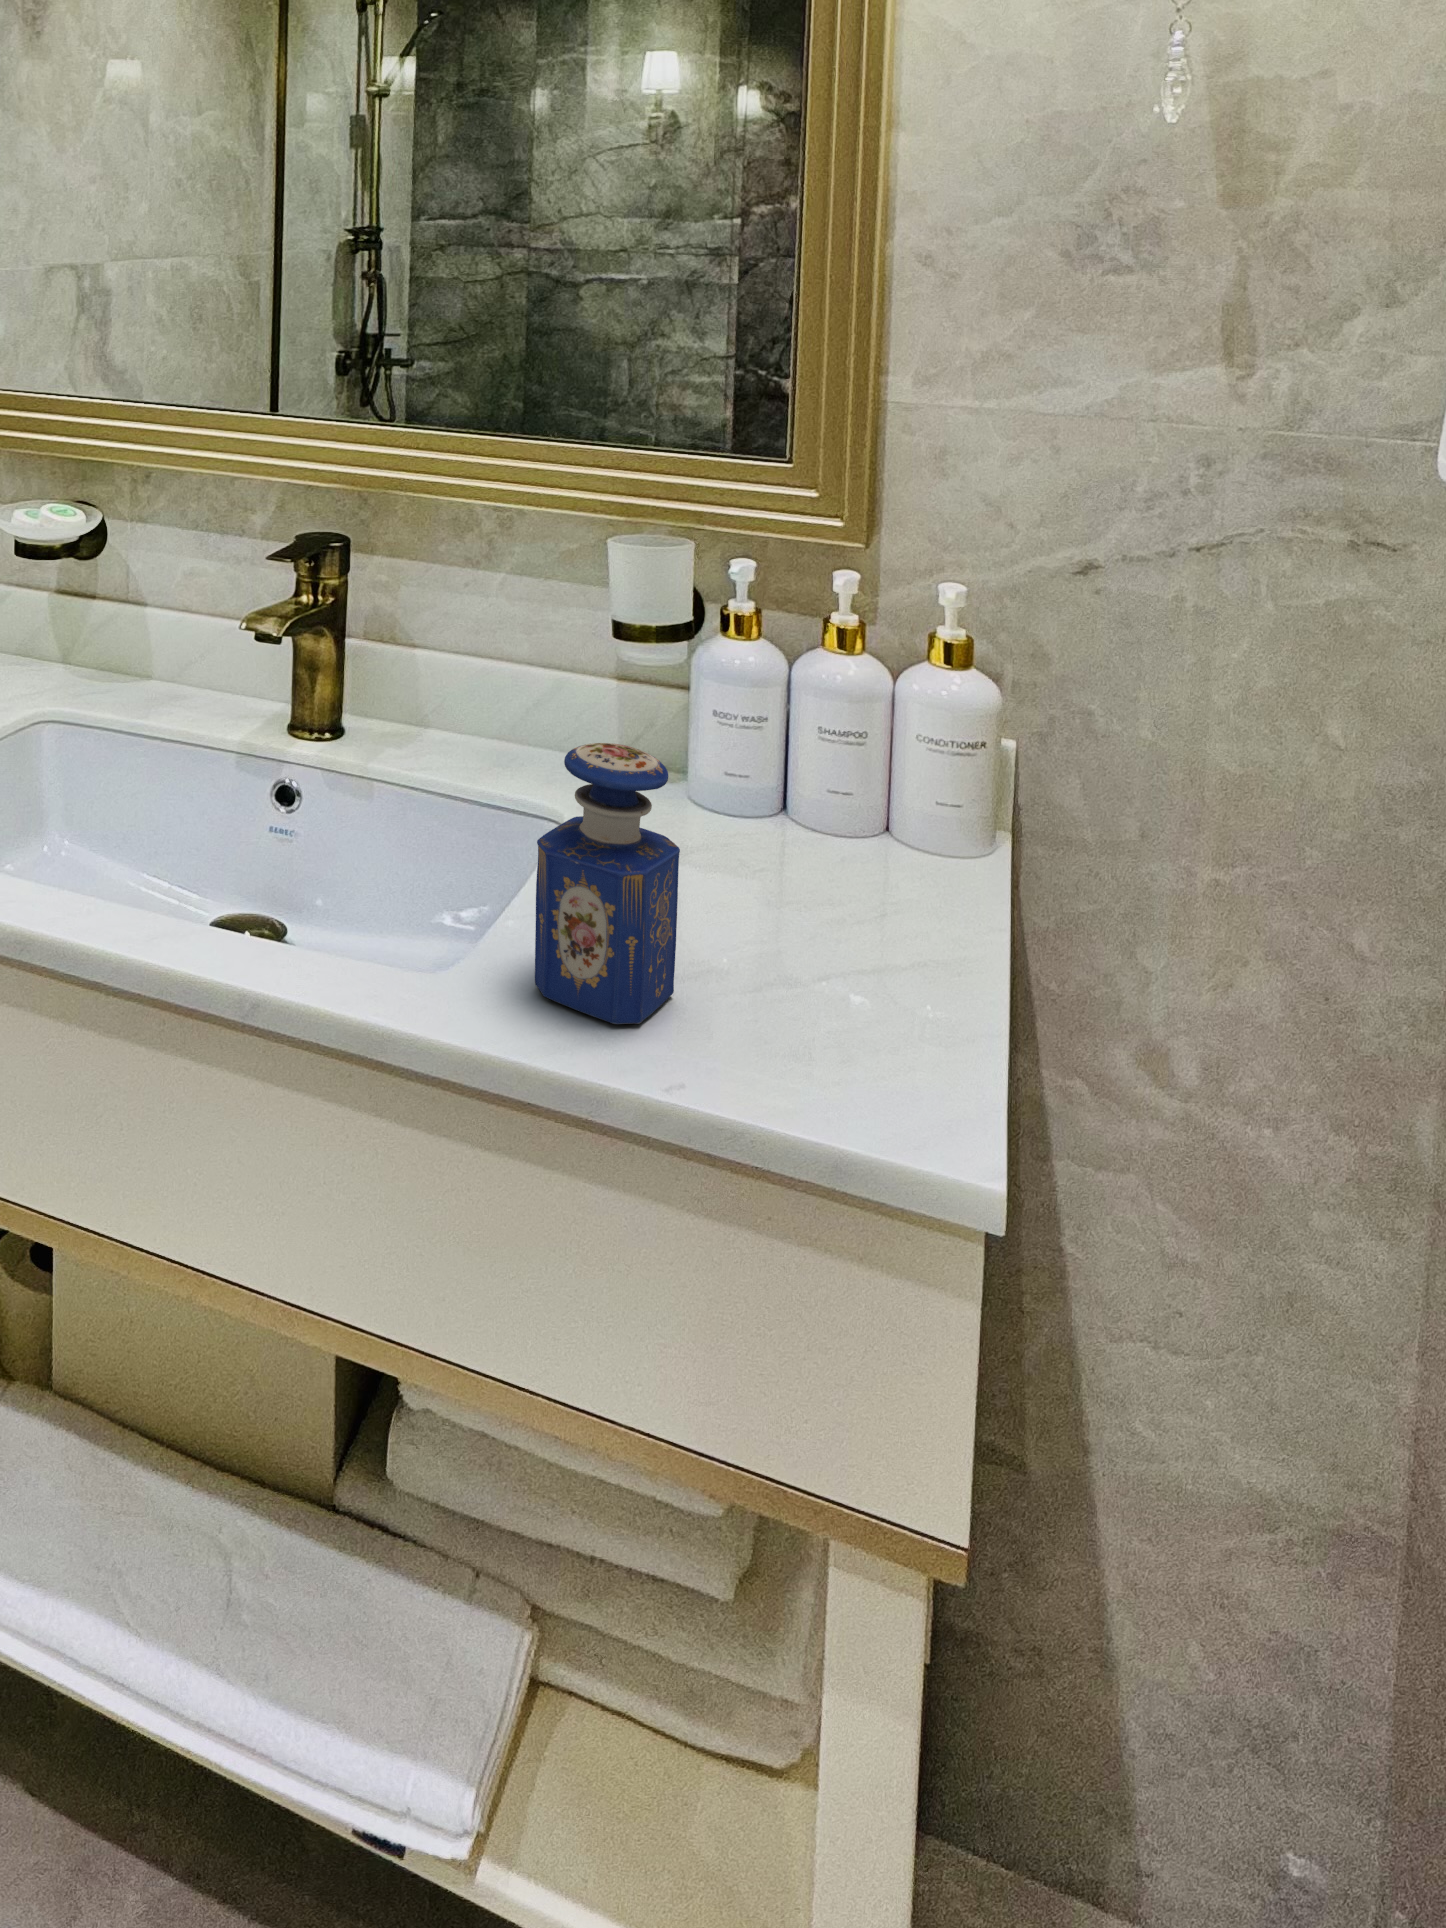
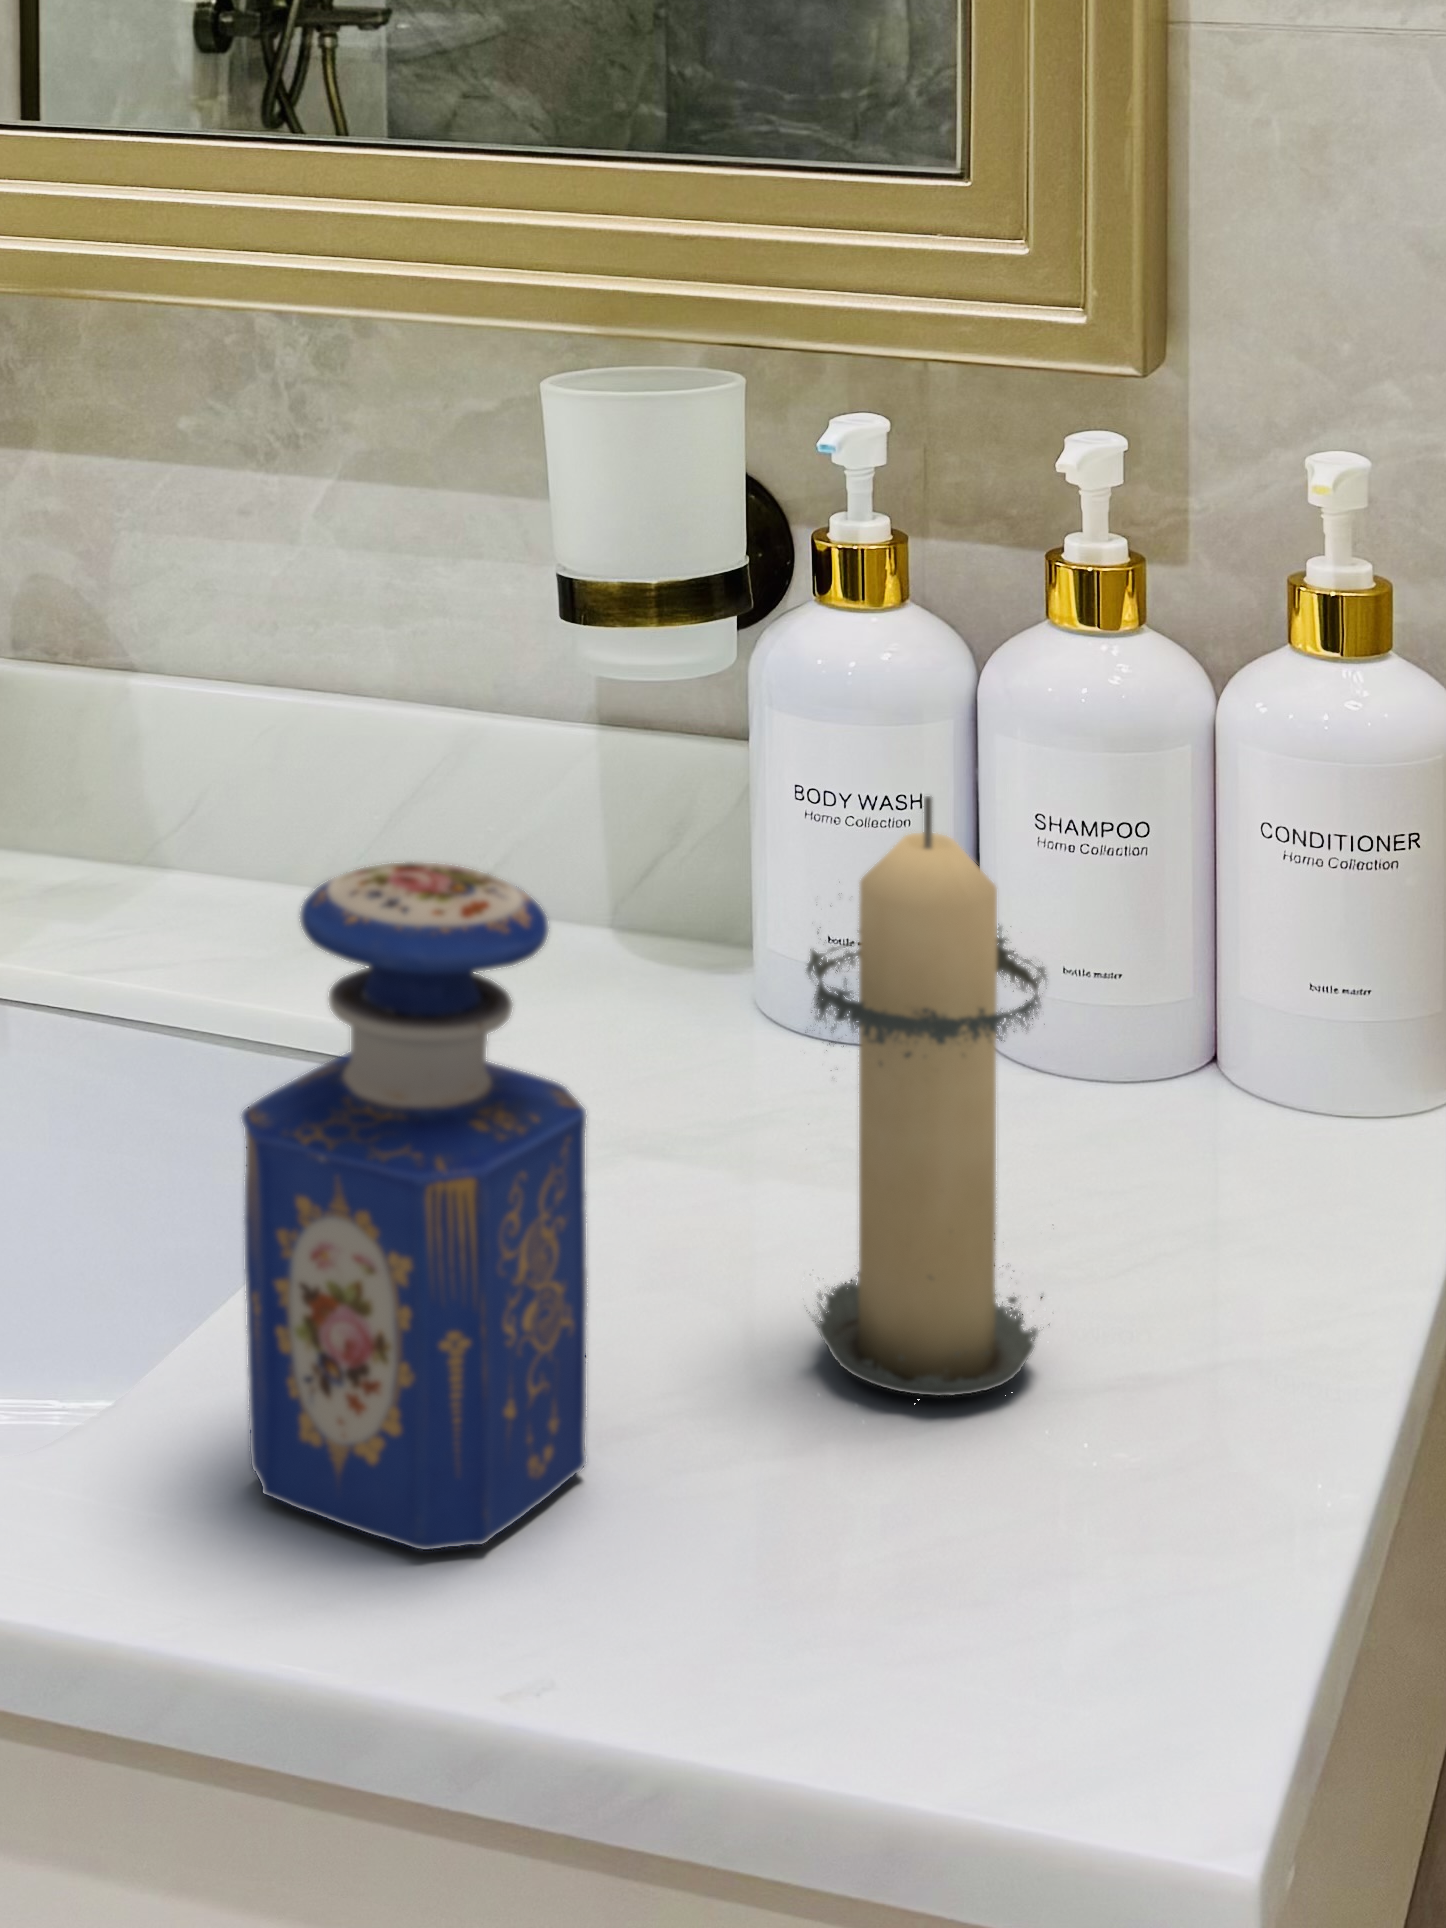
candle: none [744,726,873,977] -> present [806,796,1046,1396]

